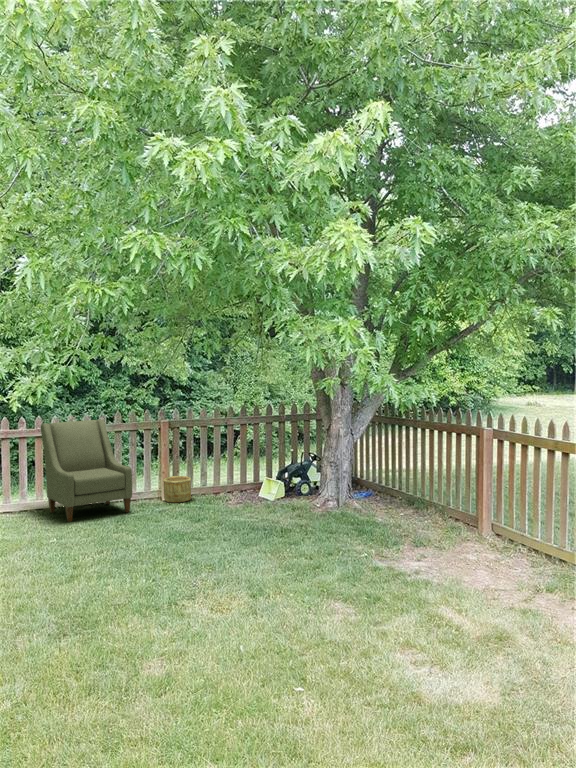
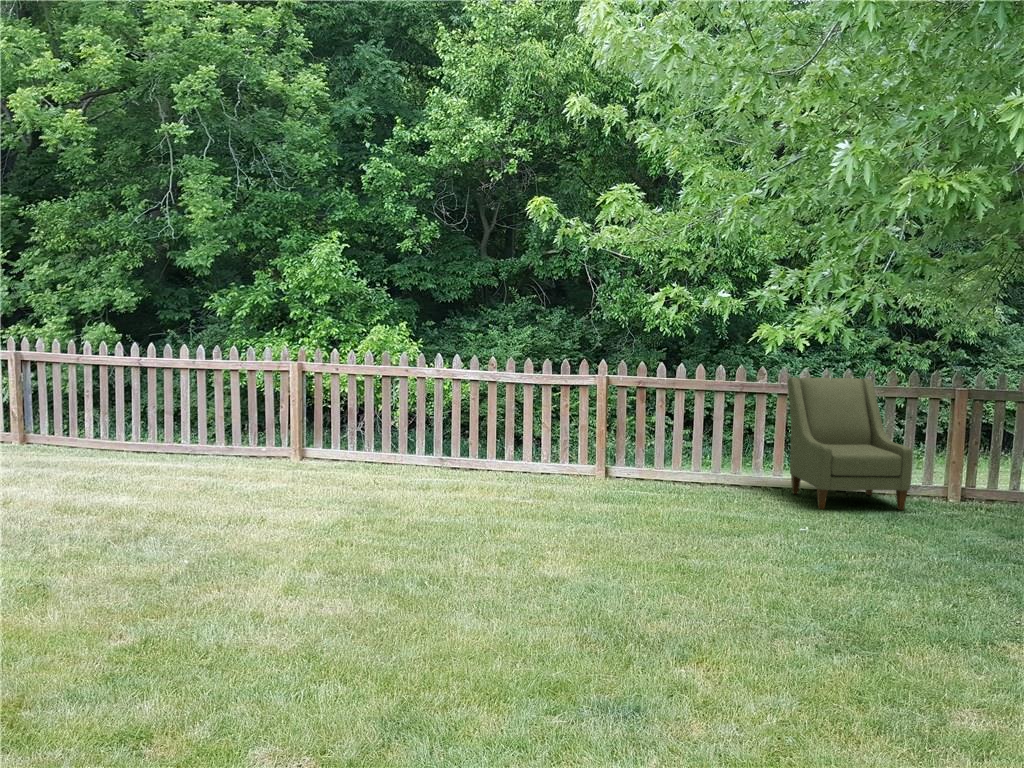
wooden bucket: present [163,476,191,502] -> none [954,470,1001,509]

